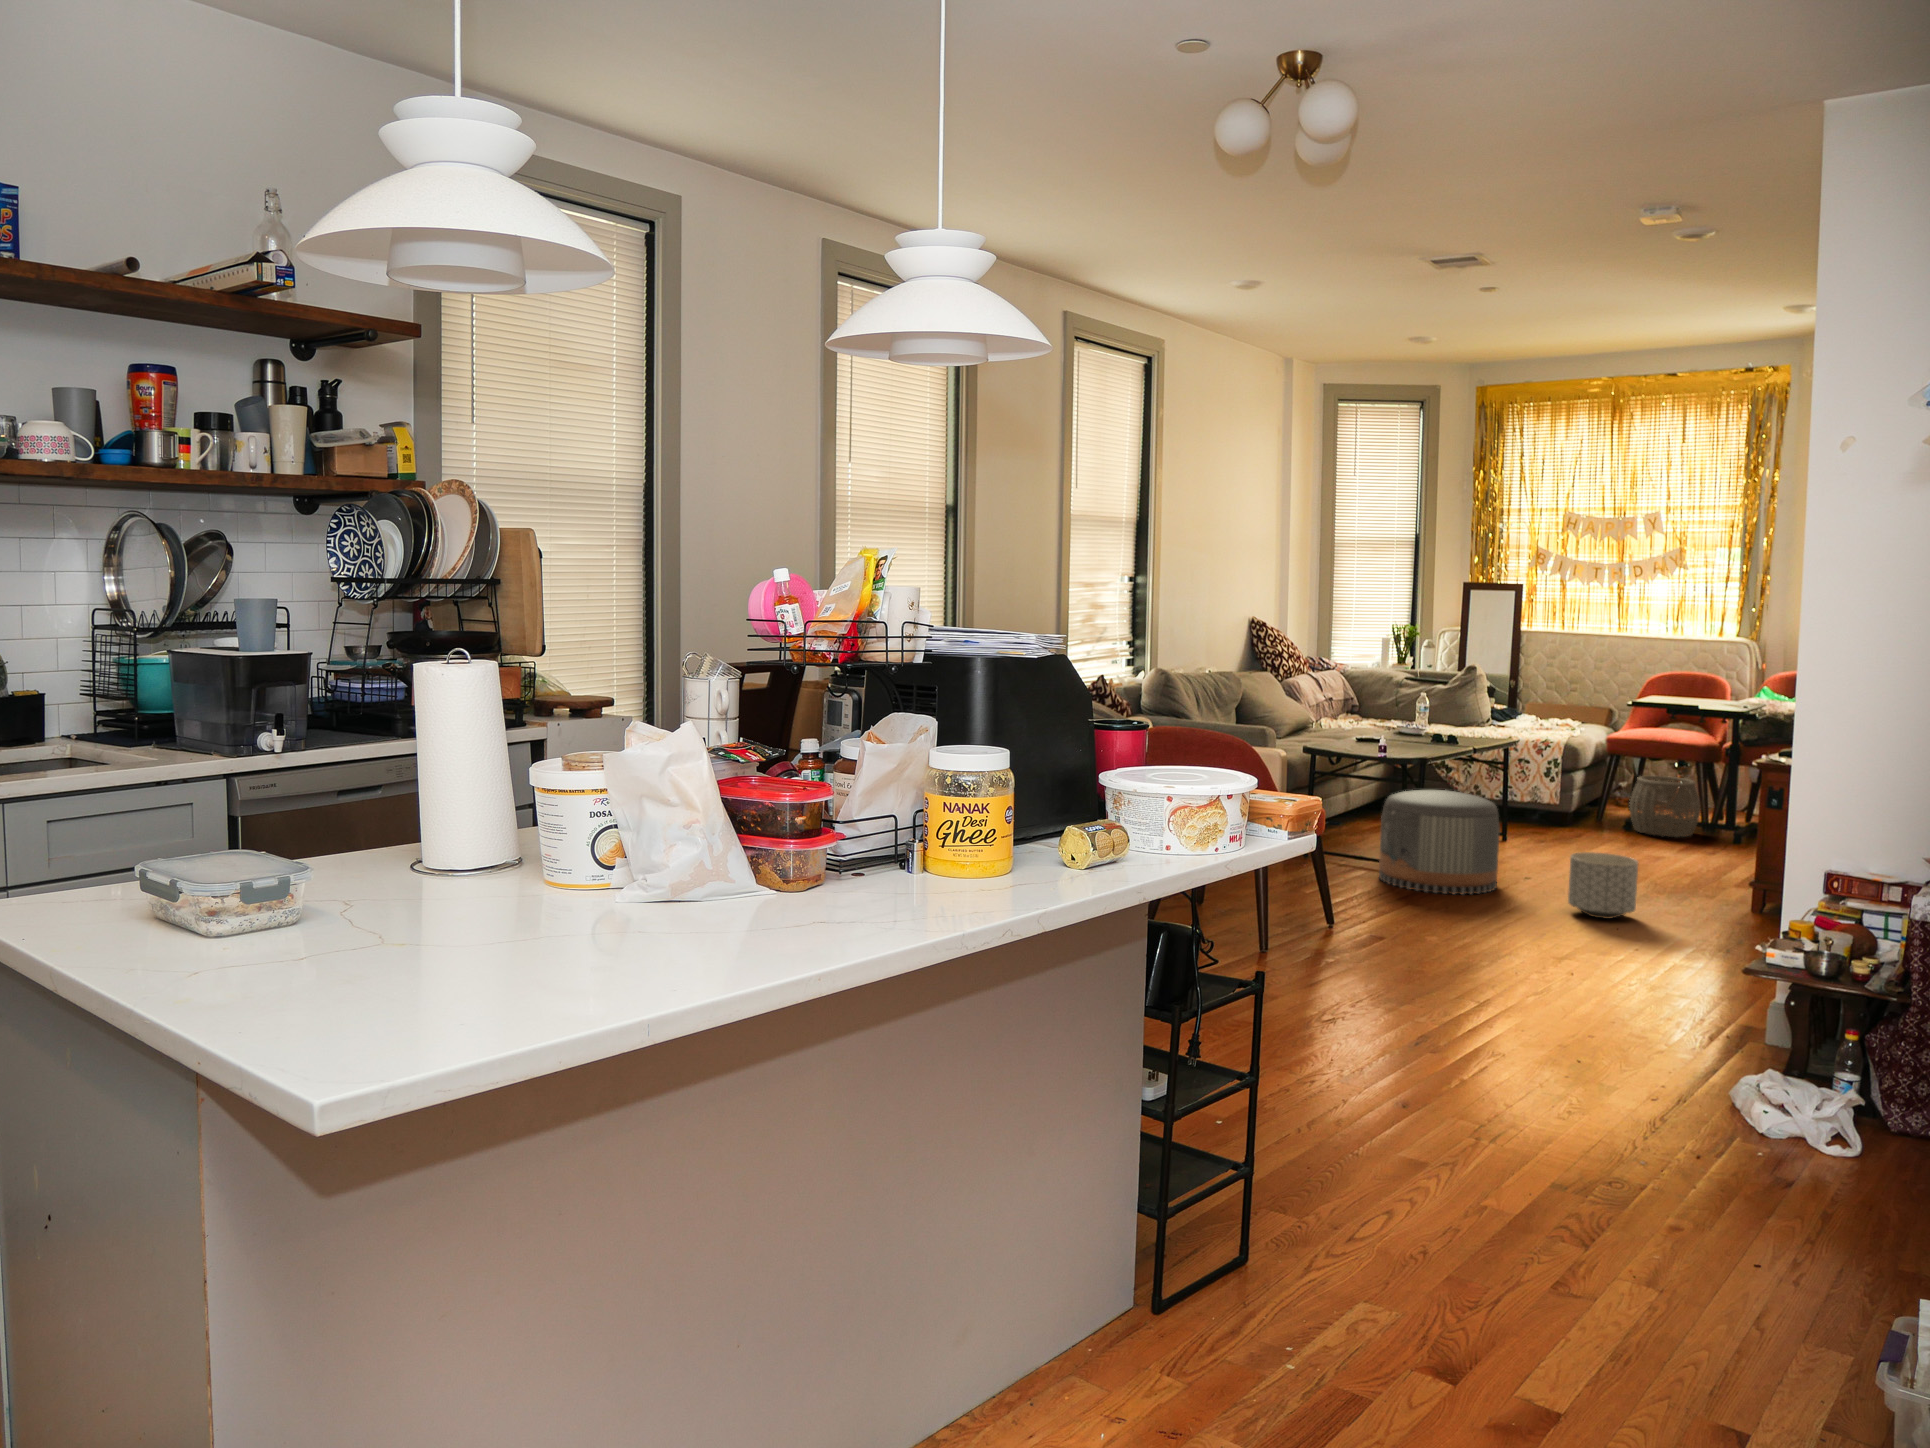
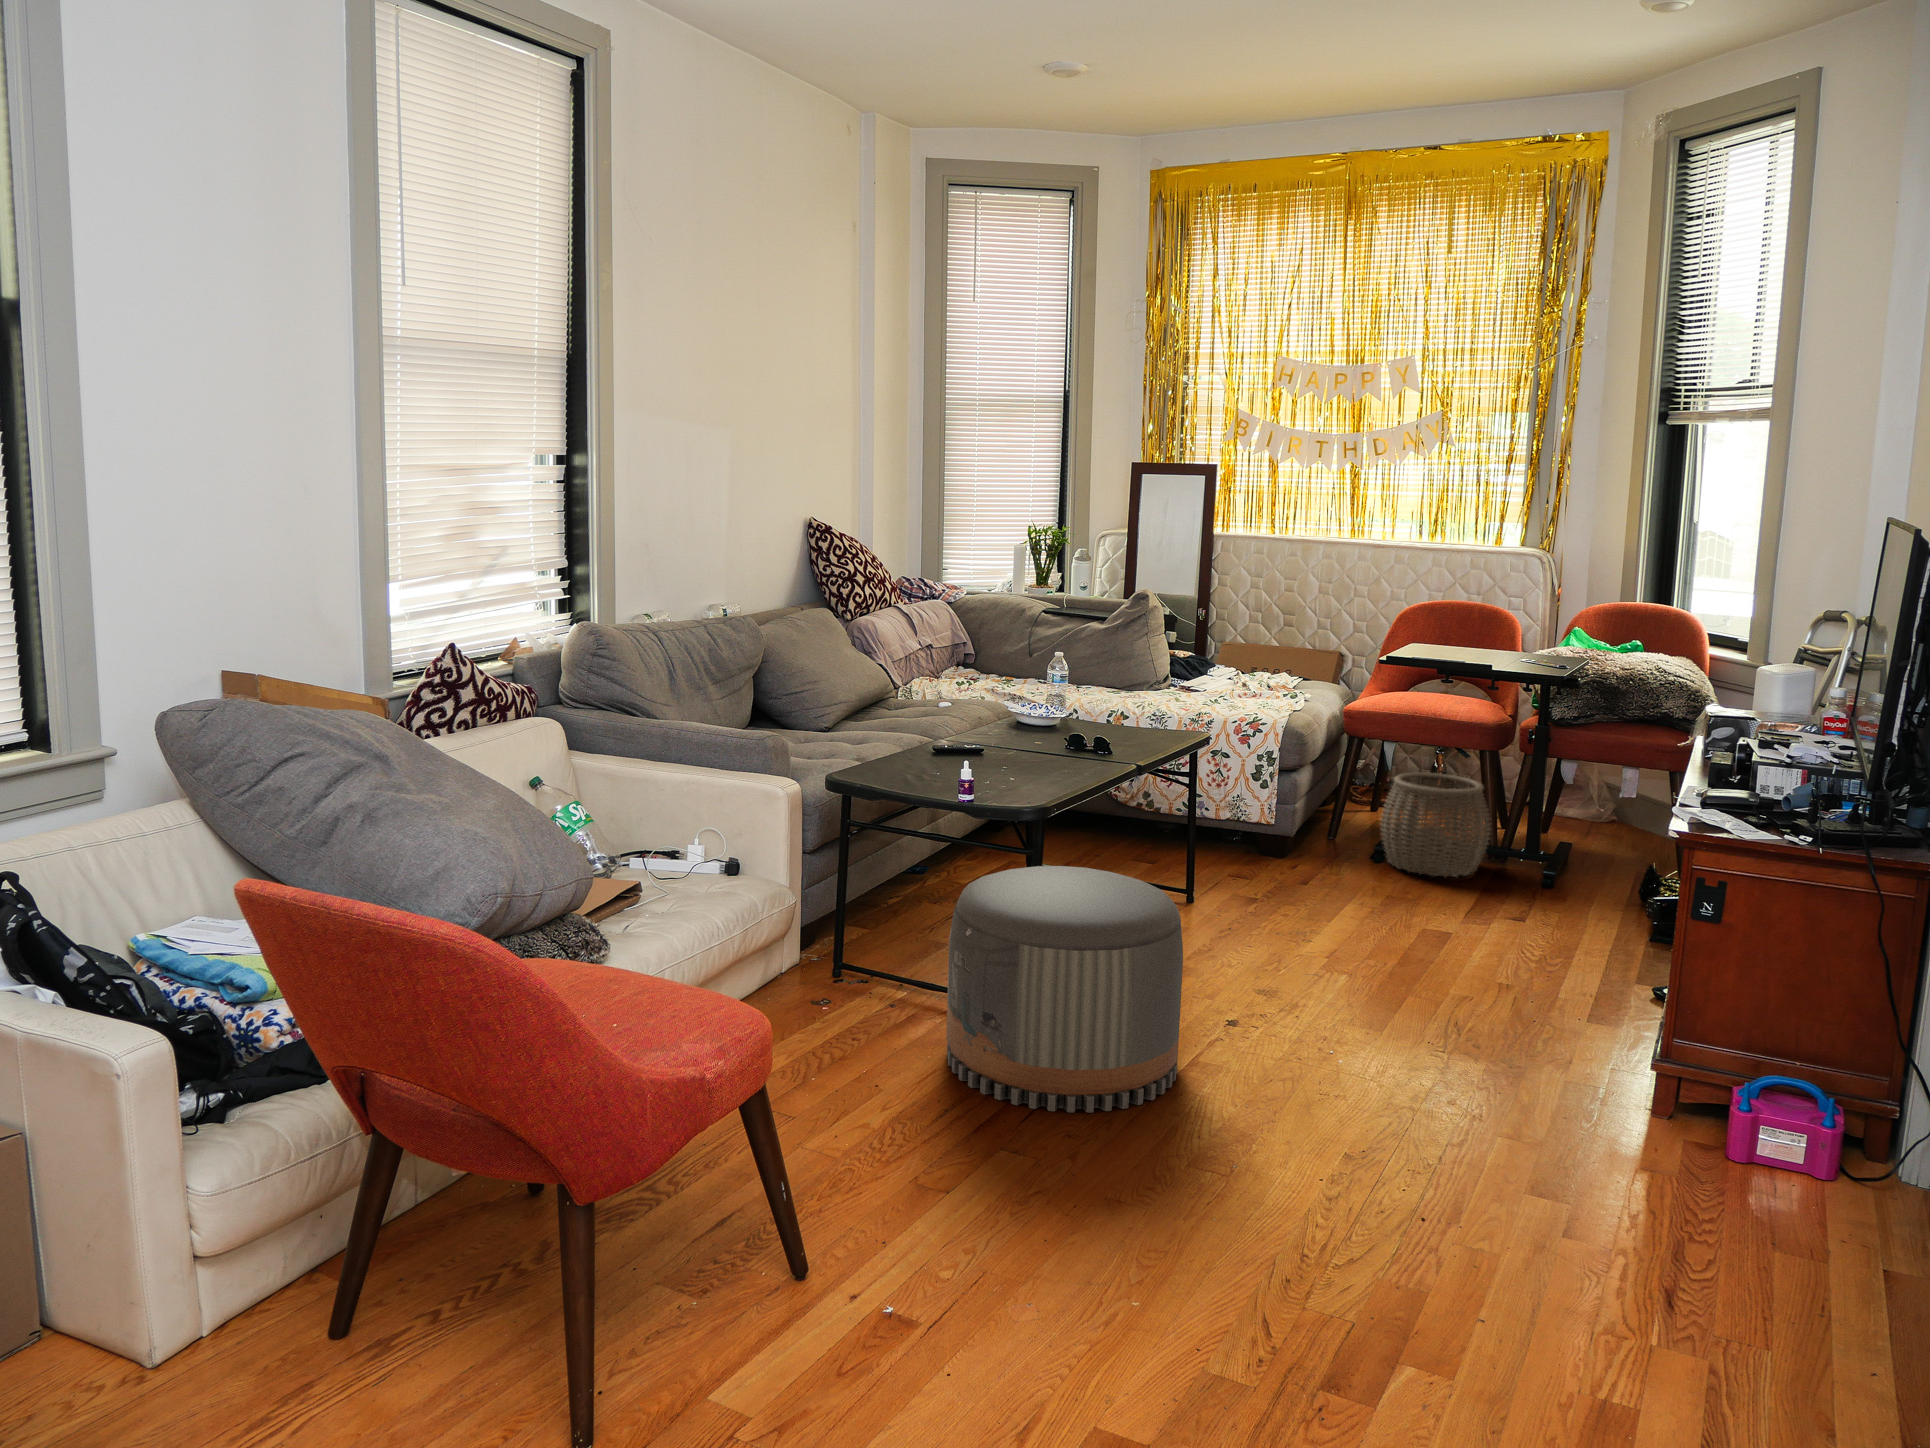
planter: present [1568,852,1638,919] -> none [1325,1027,1476,1190]

